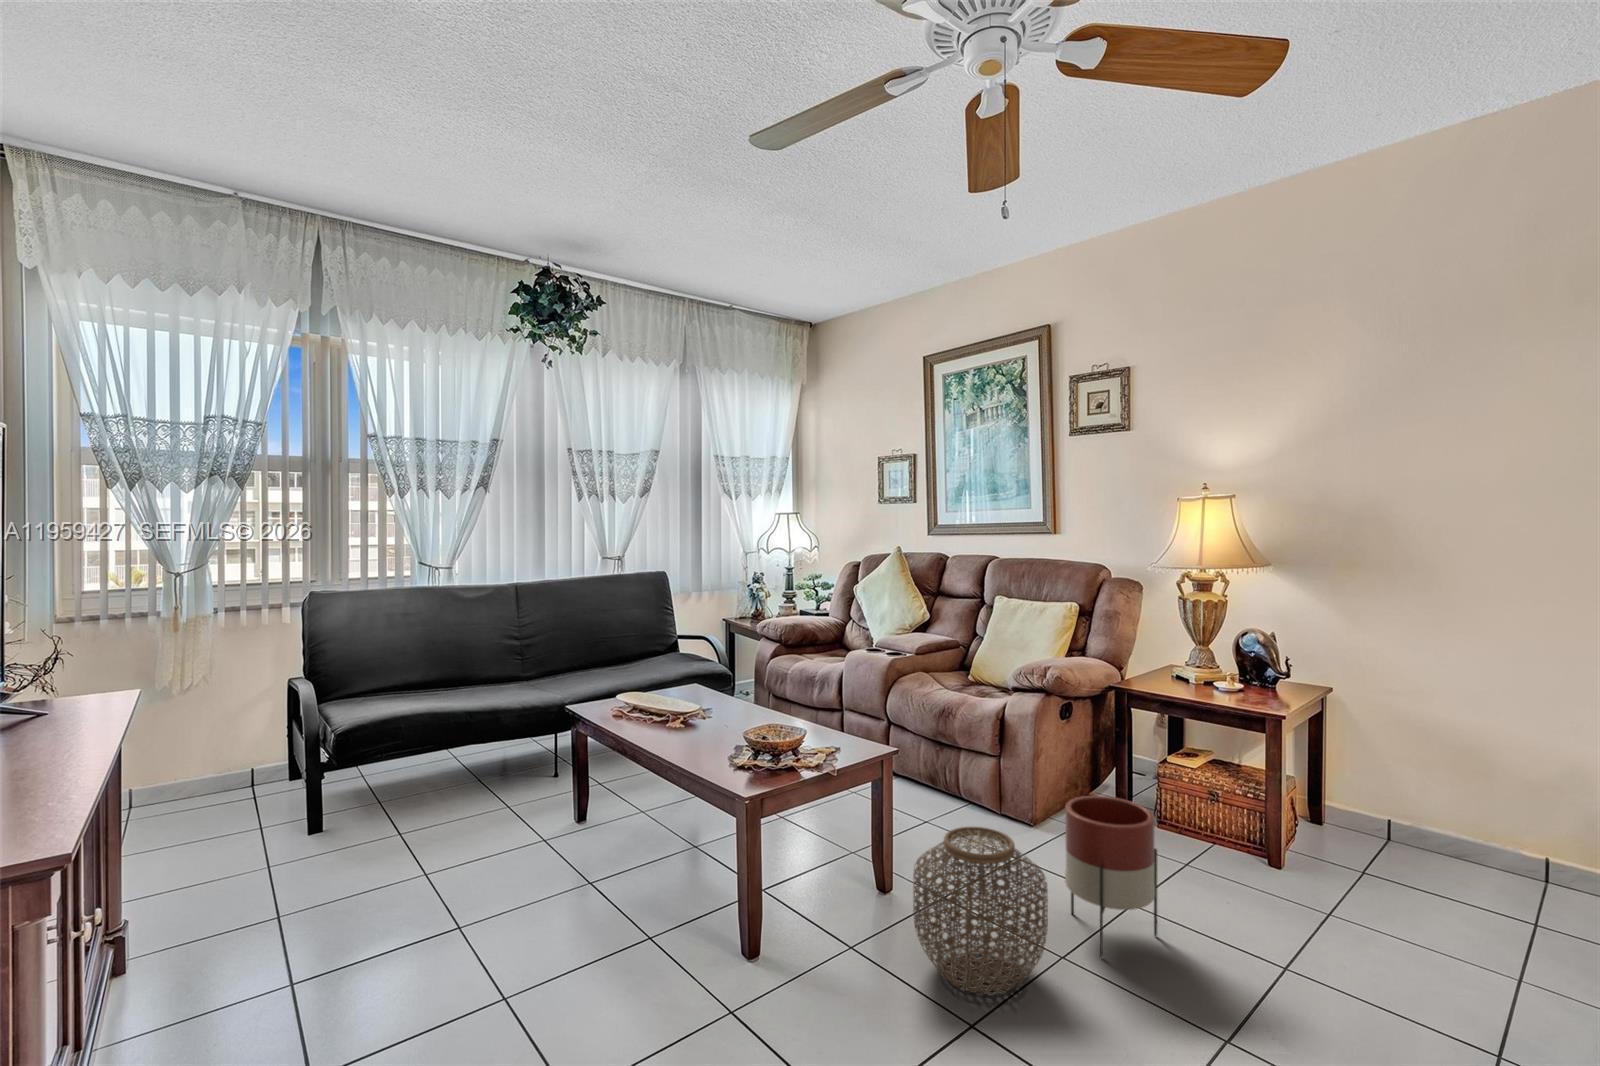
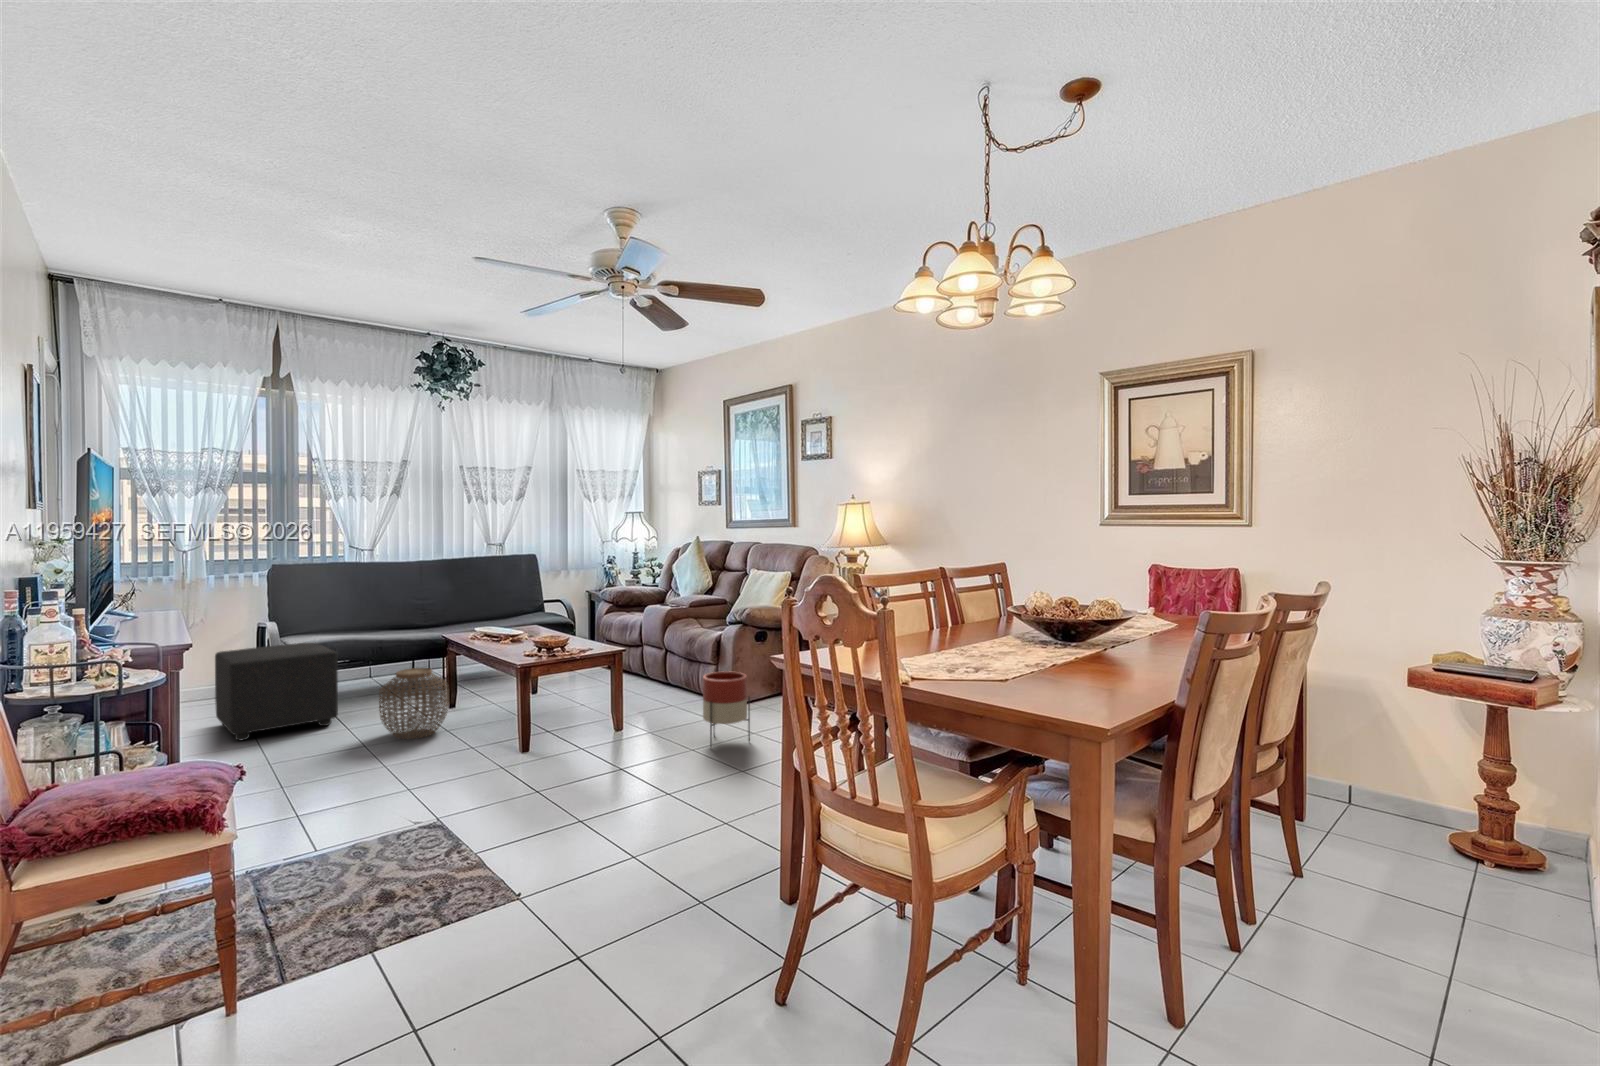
ottoman: none [210,718,407,909] -> present [215,643,338,741]
woven basket: present [913,827,1048,994] -> present [379,668,449,739]

